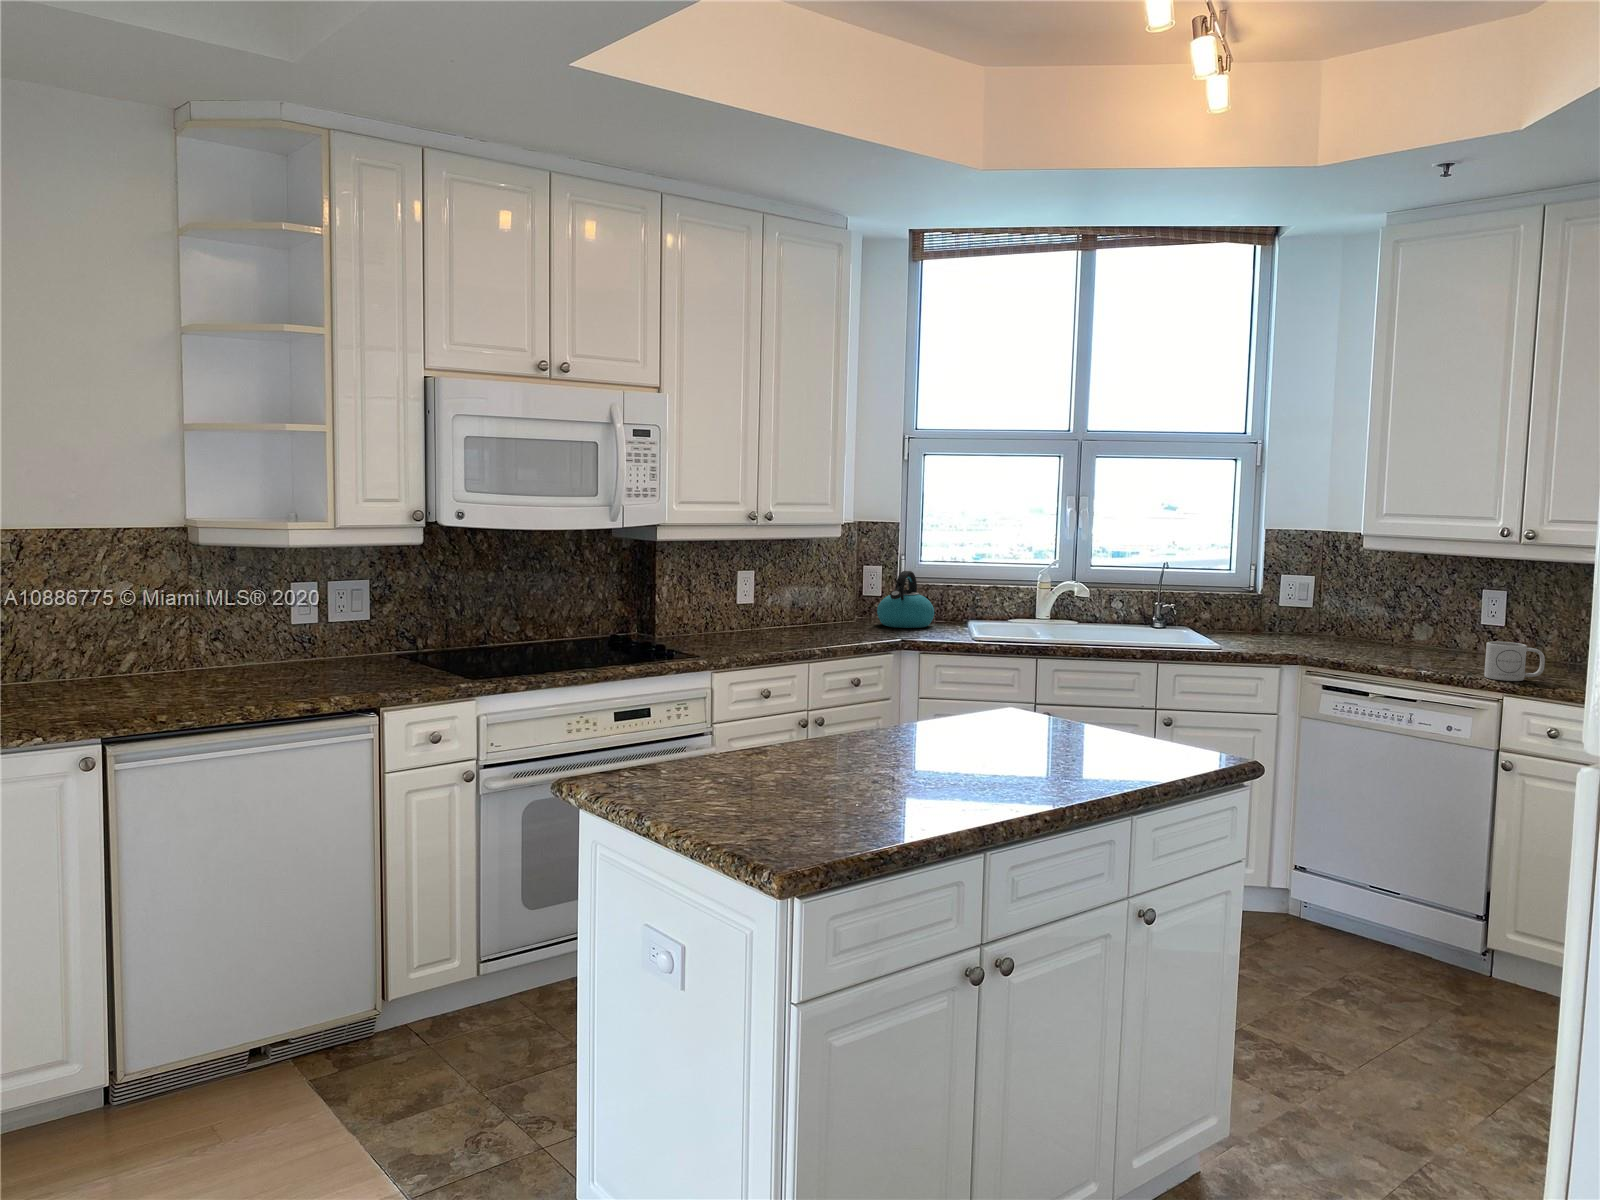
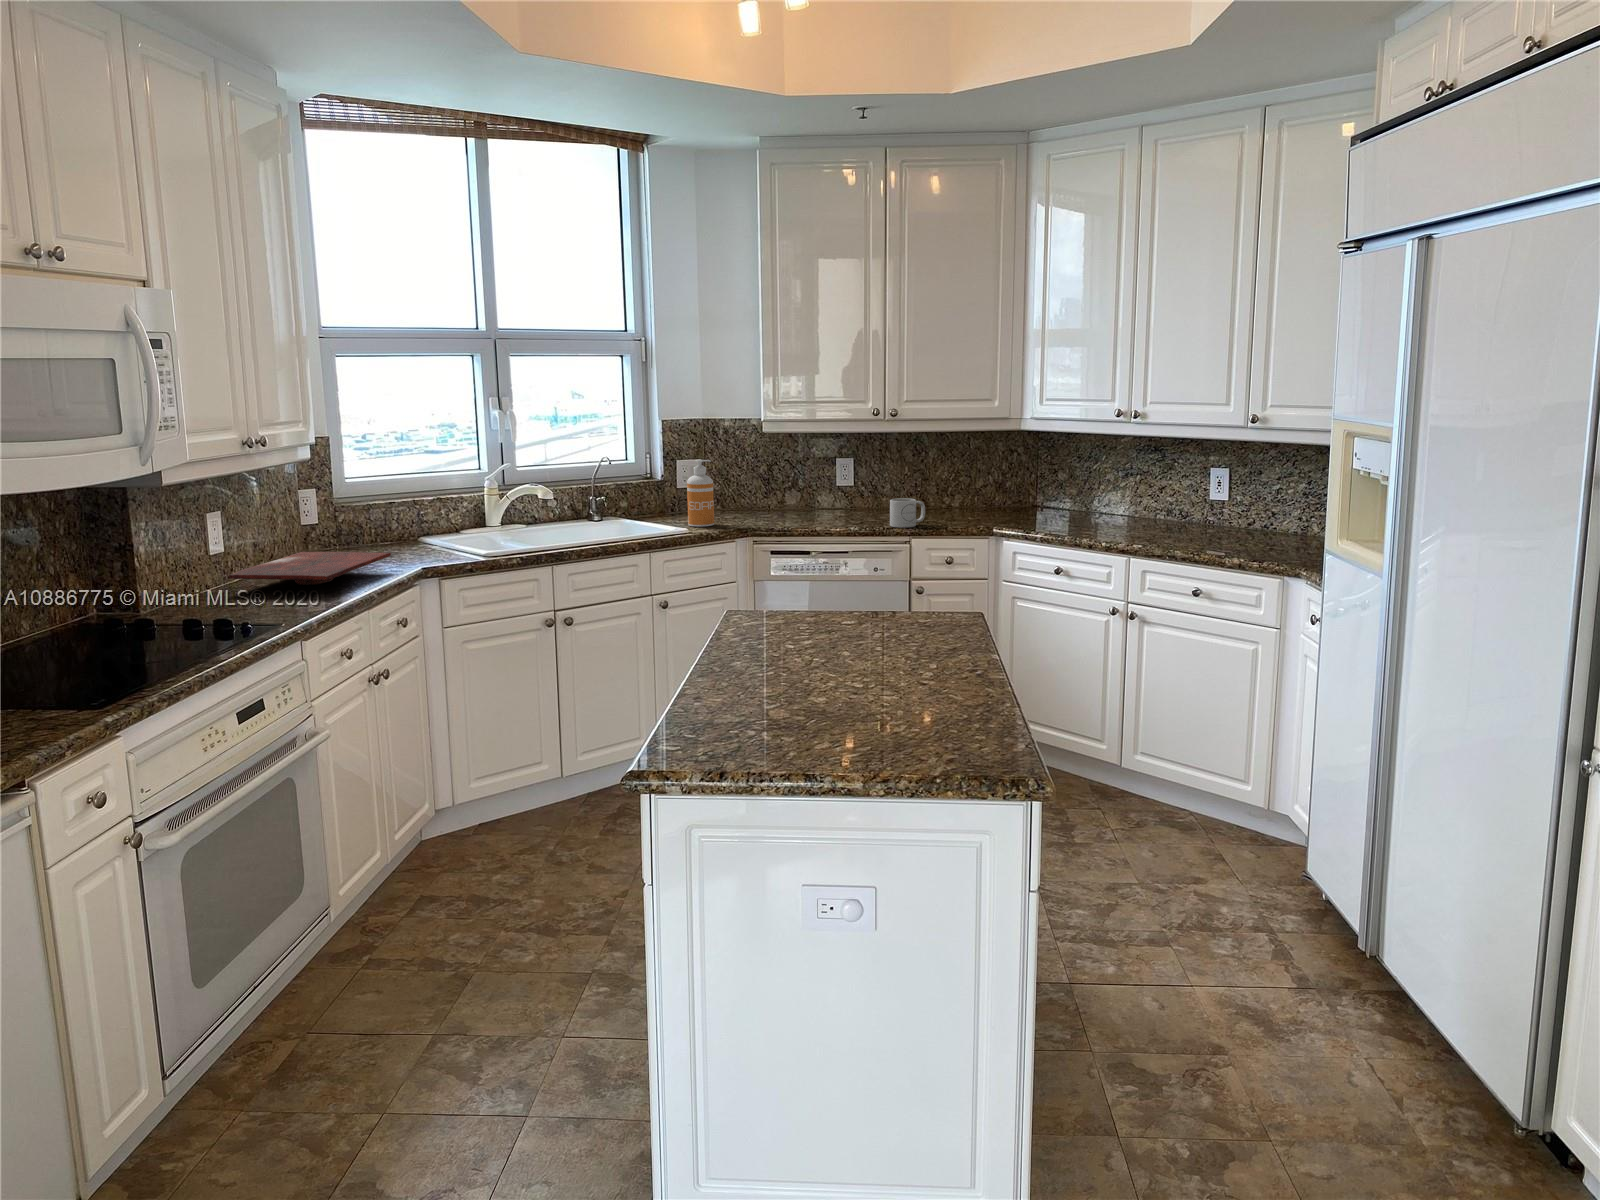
kettle: present [877,571,934,628] -> none [342,492,408,555]
soap dispenser: none [1238,571,1273,648] -> present [687,460,714,527]
cutting board: none [727,613,872,639] -> present [229,552,391,585]

